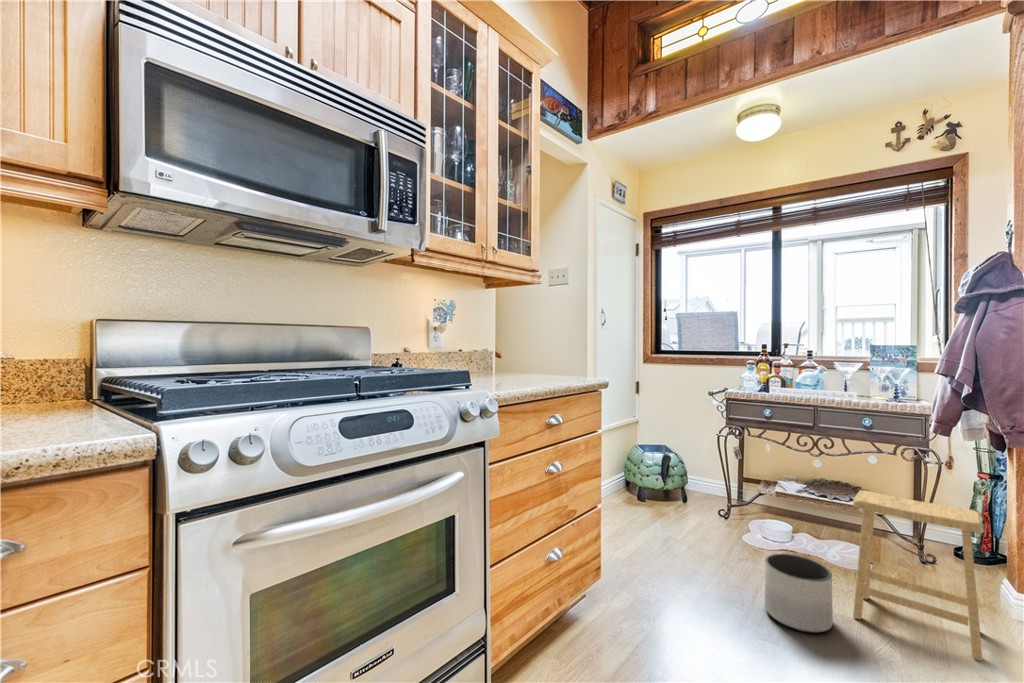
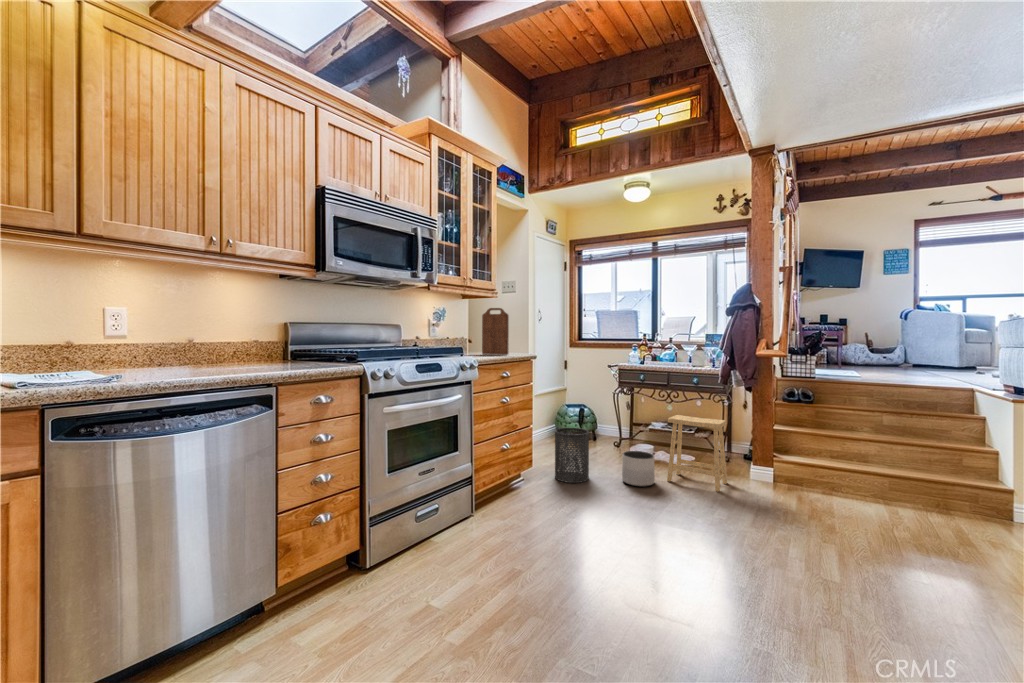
cutting board: none [514,299,559,379] -> present [482,308,509,355]
trash can: none [638,503,701,613] -> present [555,428,589,483]

